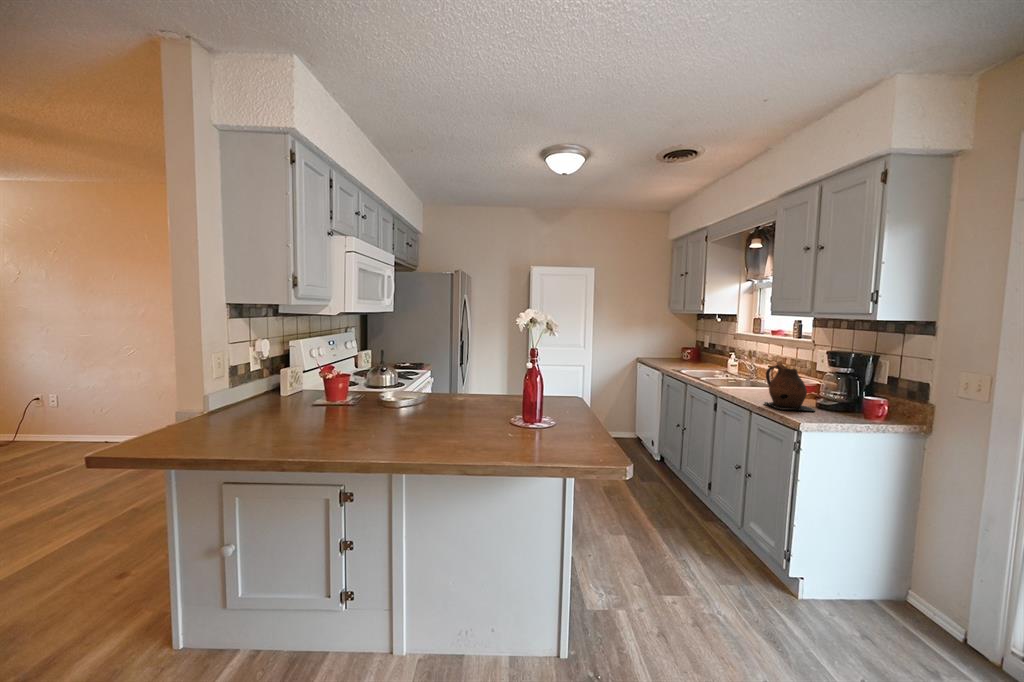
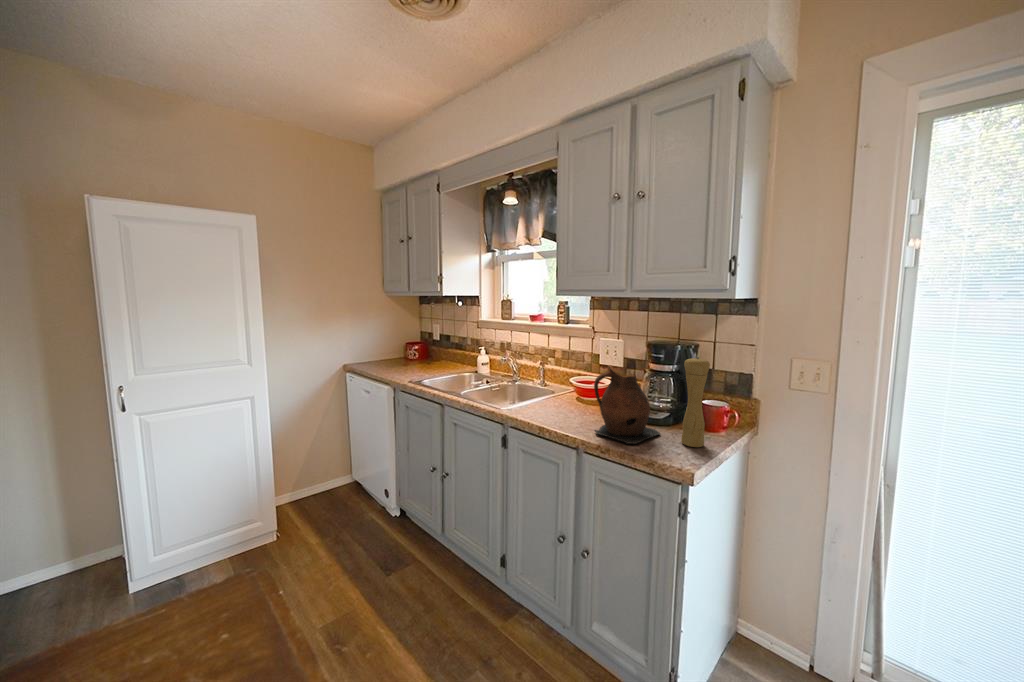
pepper mill: none [822,359,845,420] -> present [681,357,710,447]

